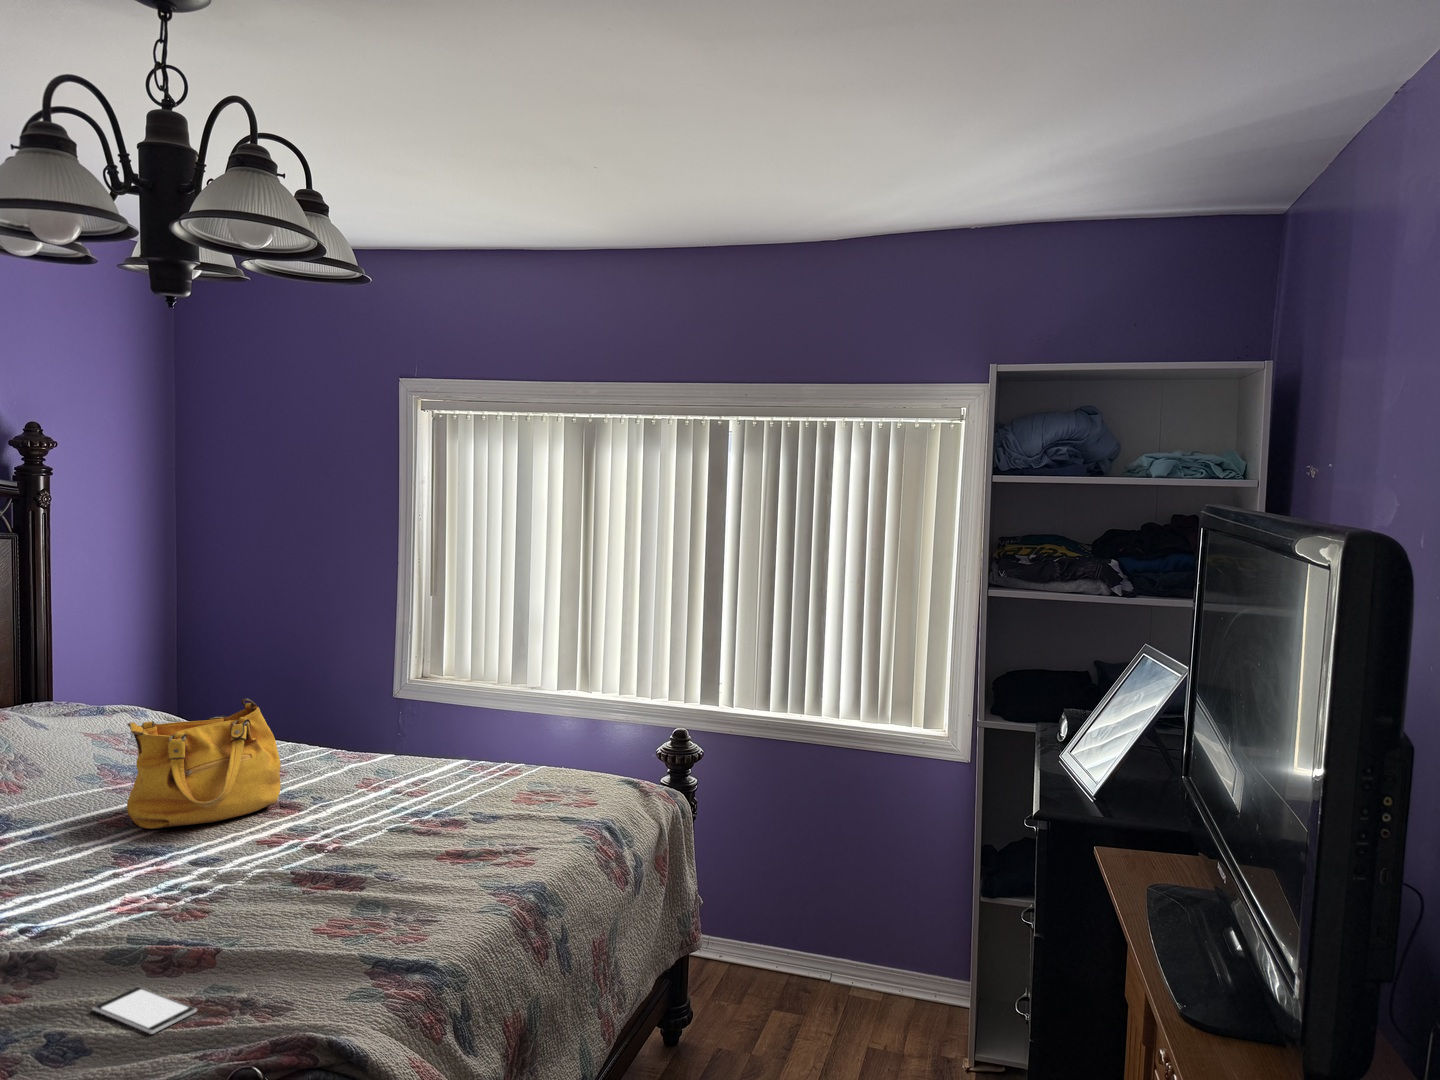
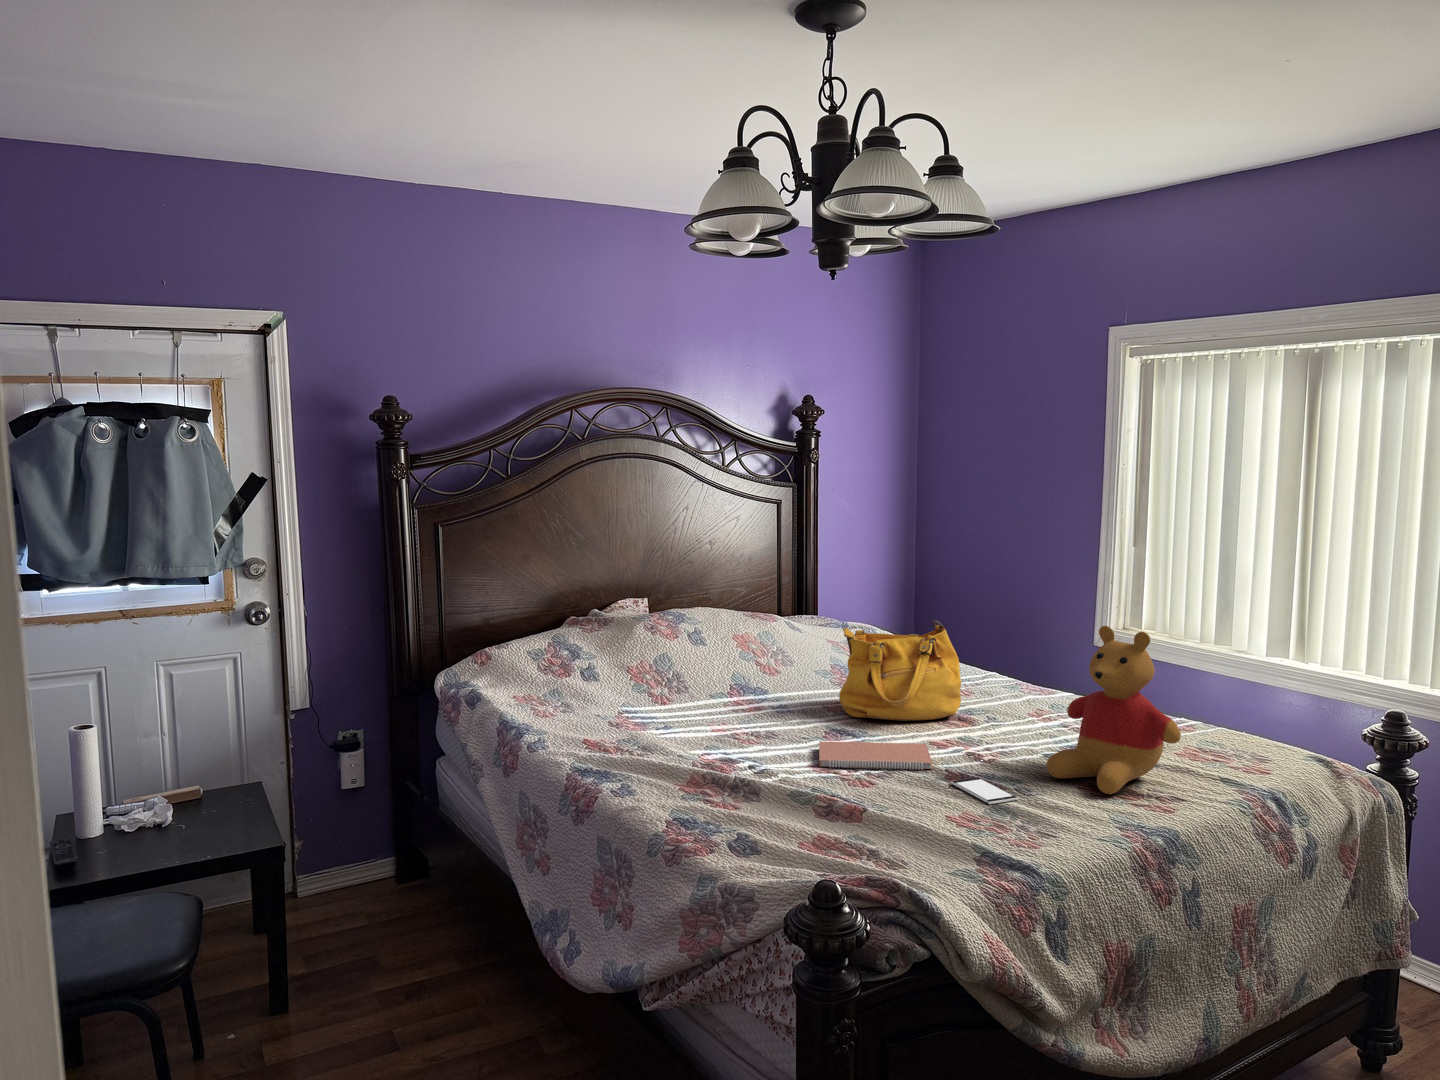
stuffed bear: none [402,688,530,860] -> present [1047,626,1181,794]
notebook: none [117,846,275,906] -> present [819,741,932,770]
smartphone: present [93,987,197,1034] -> present [951,777,1018,804]

